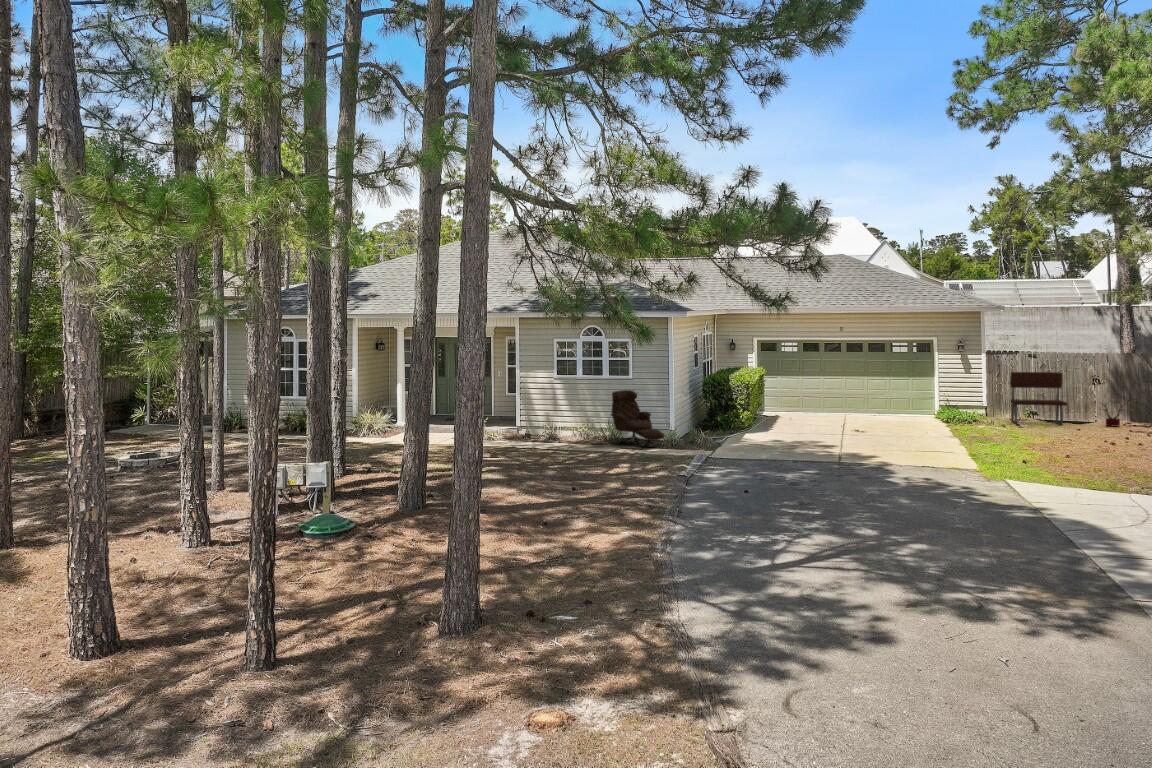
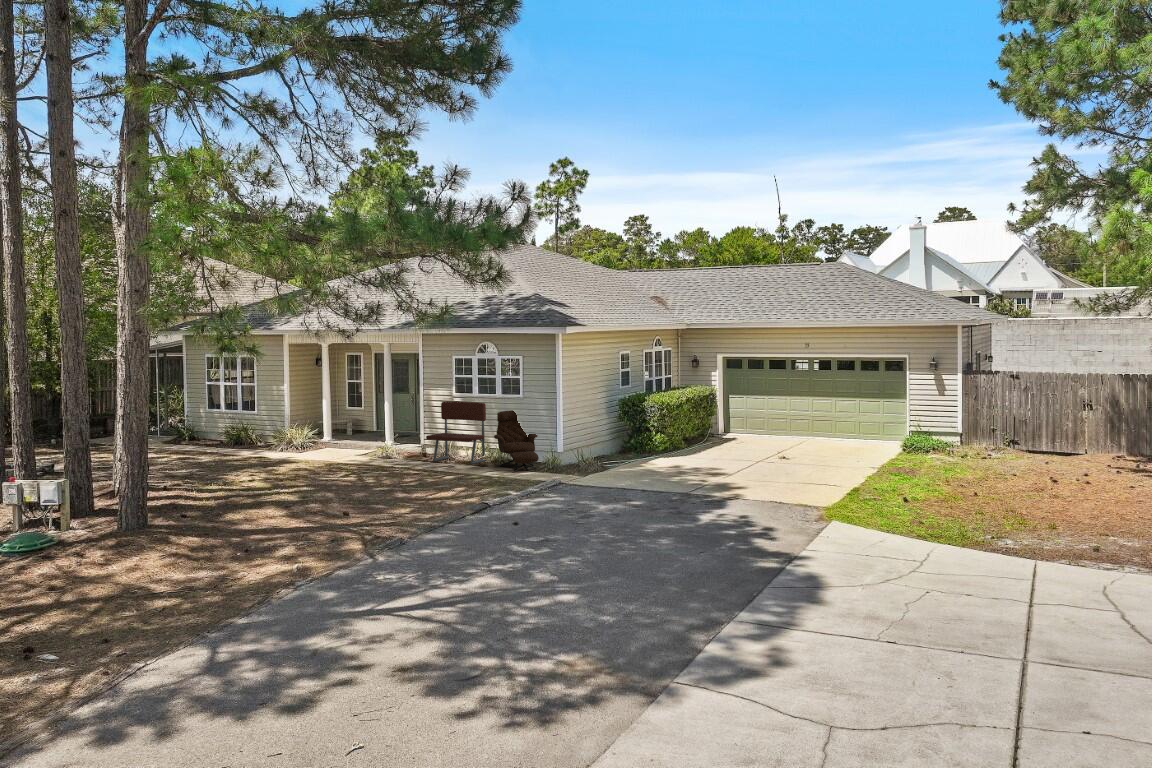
bench: present [1010,372,1067,425] -> present [426,402,486,464]
decorative plant: present [1103,404,1133,427] -> none [1085,426,1123,462]

